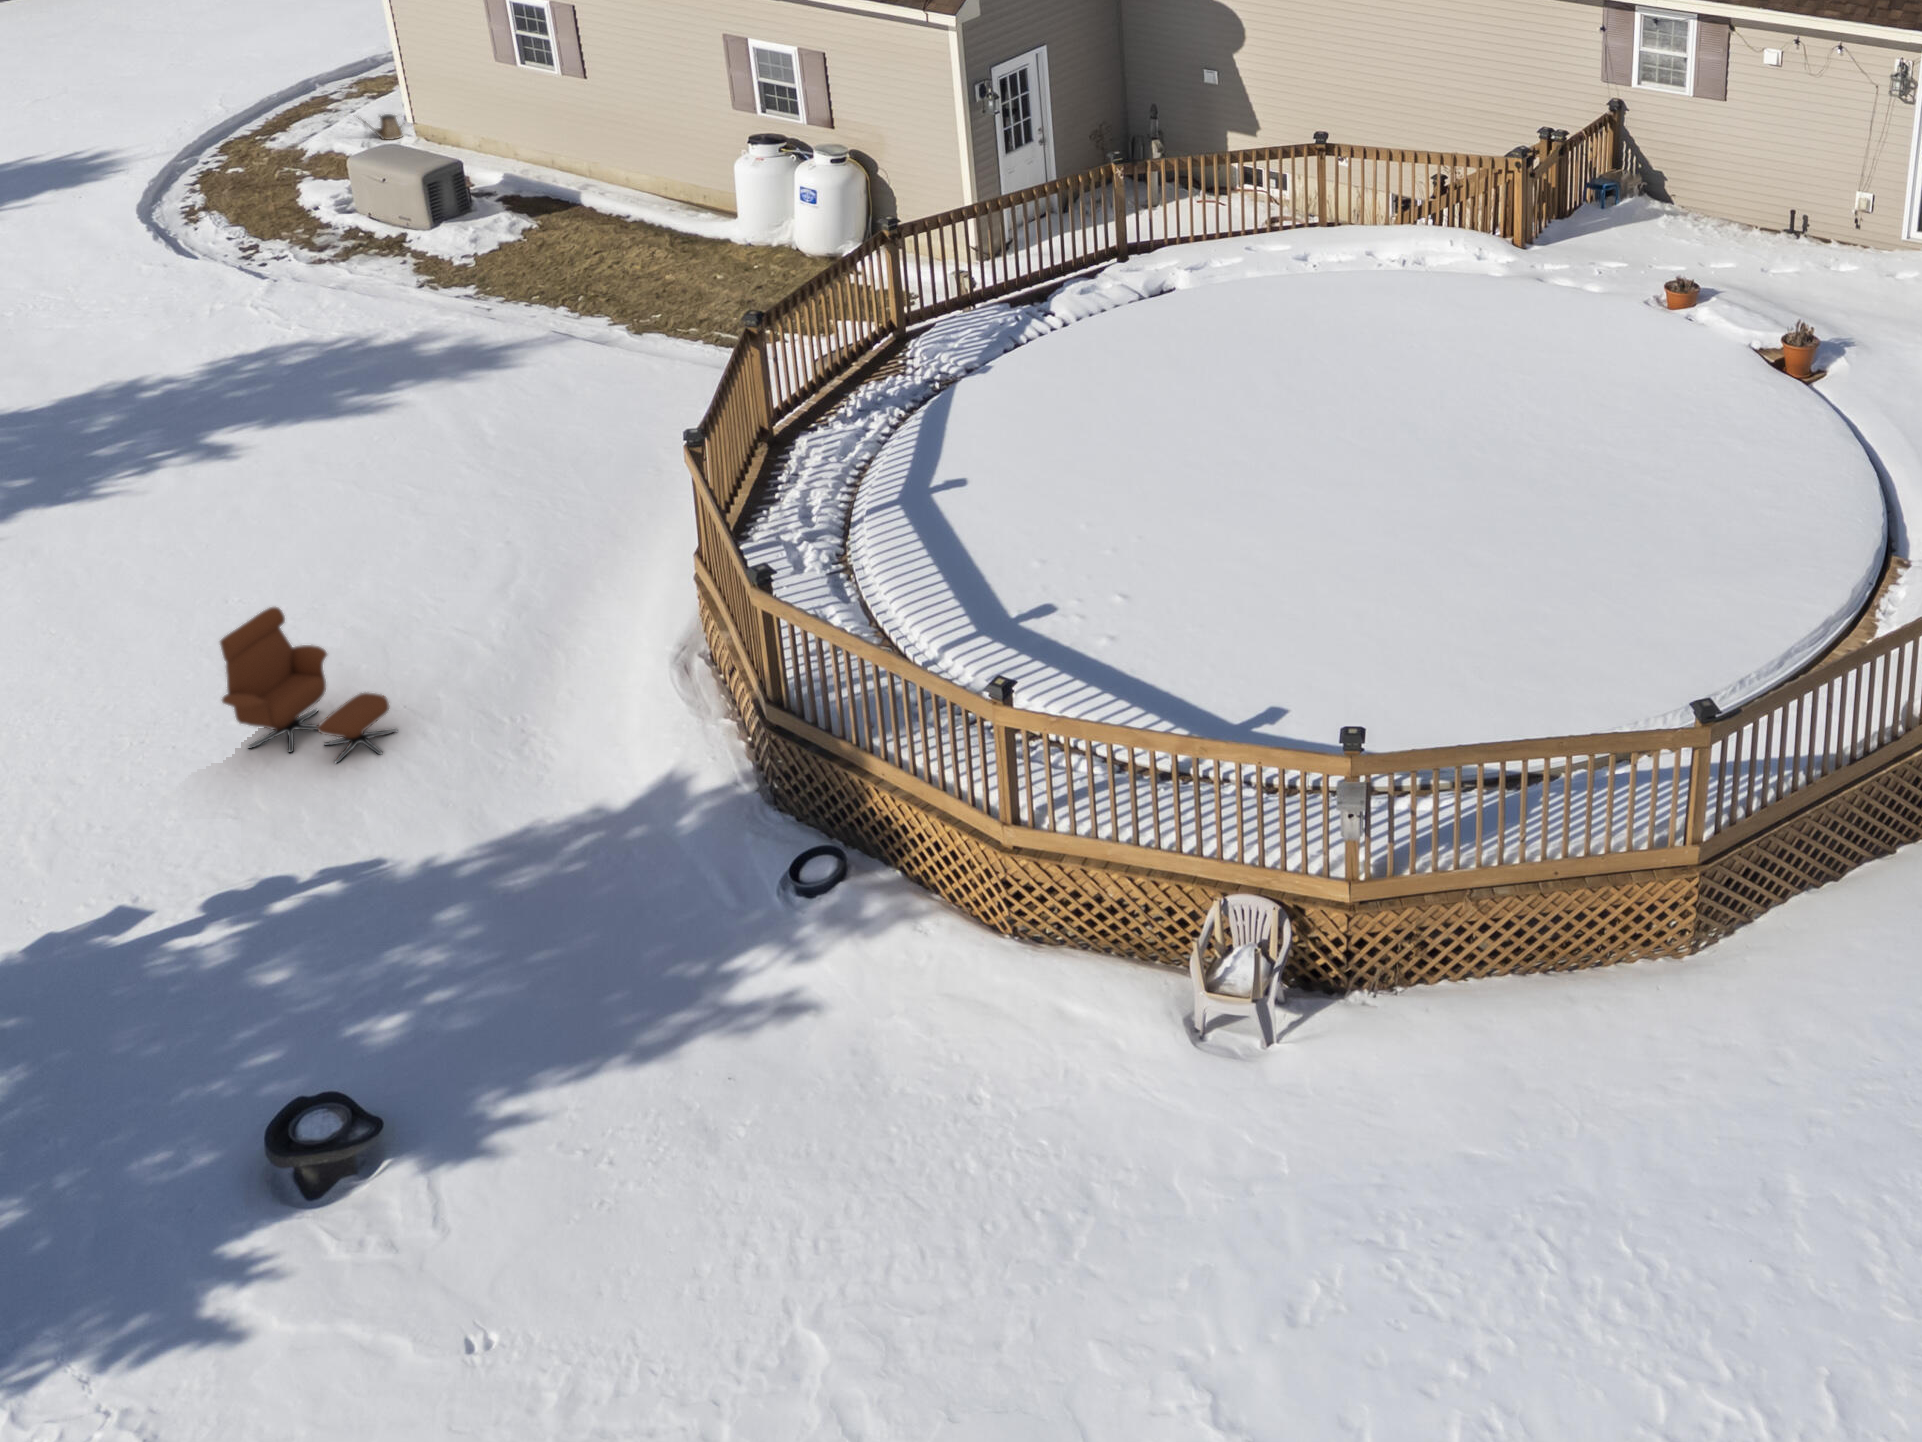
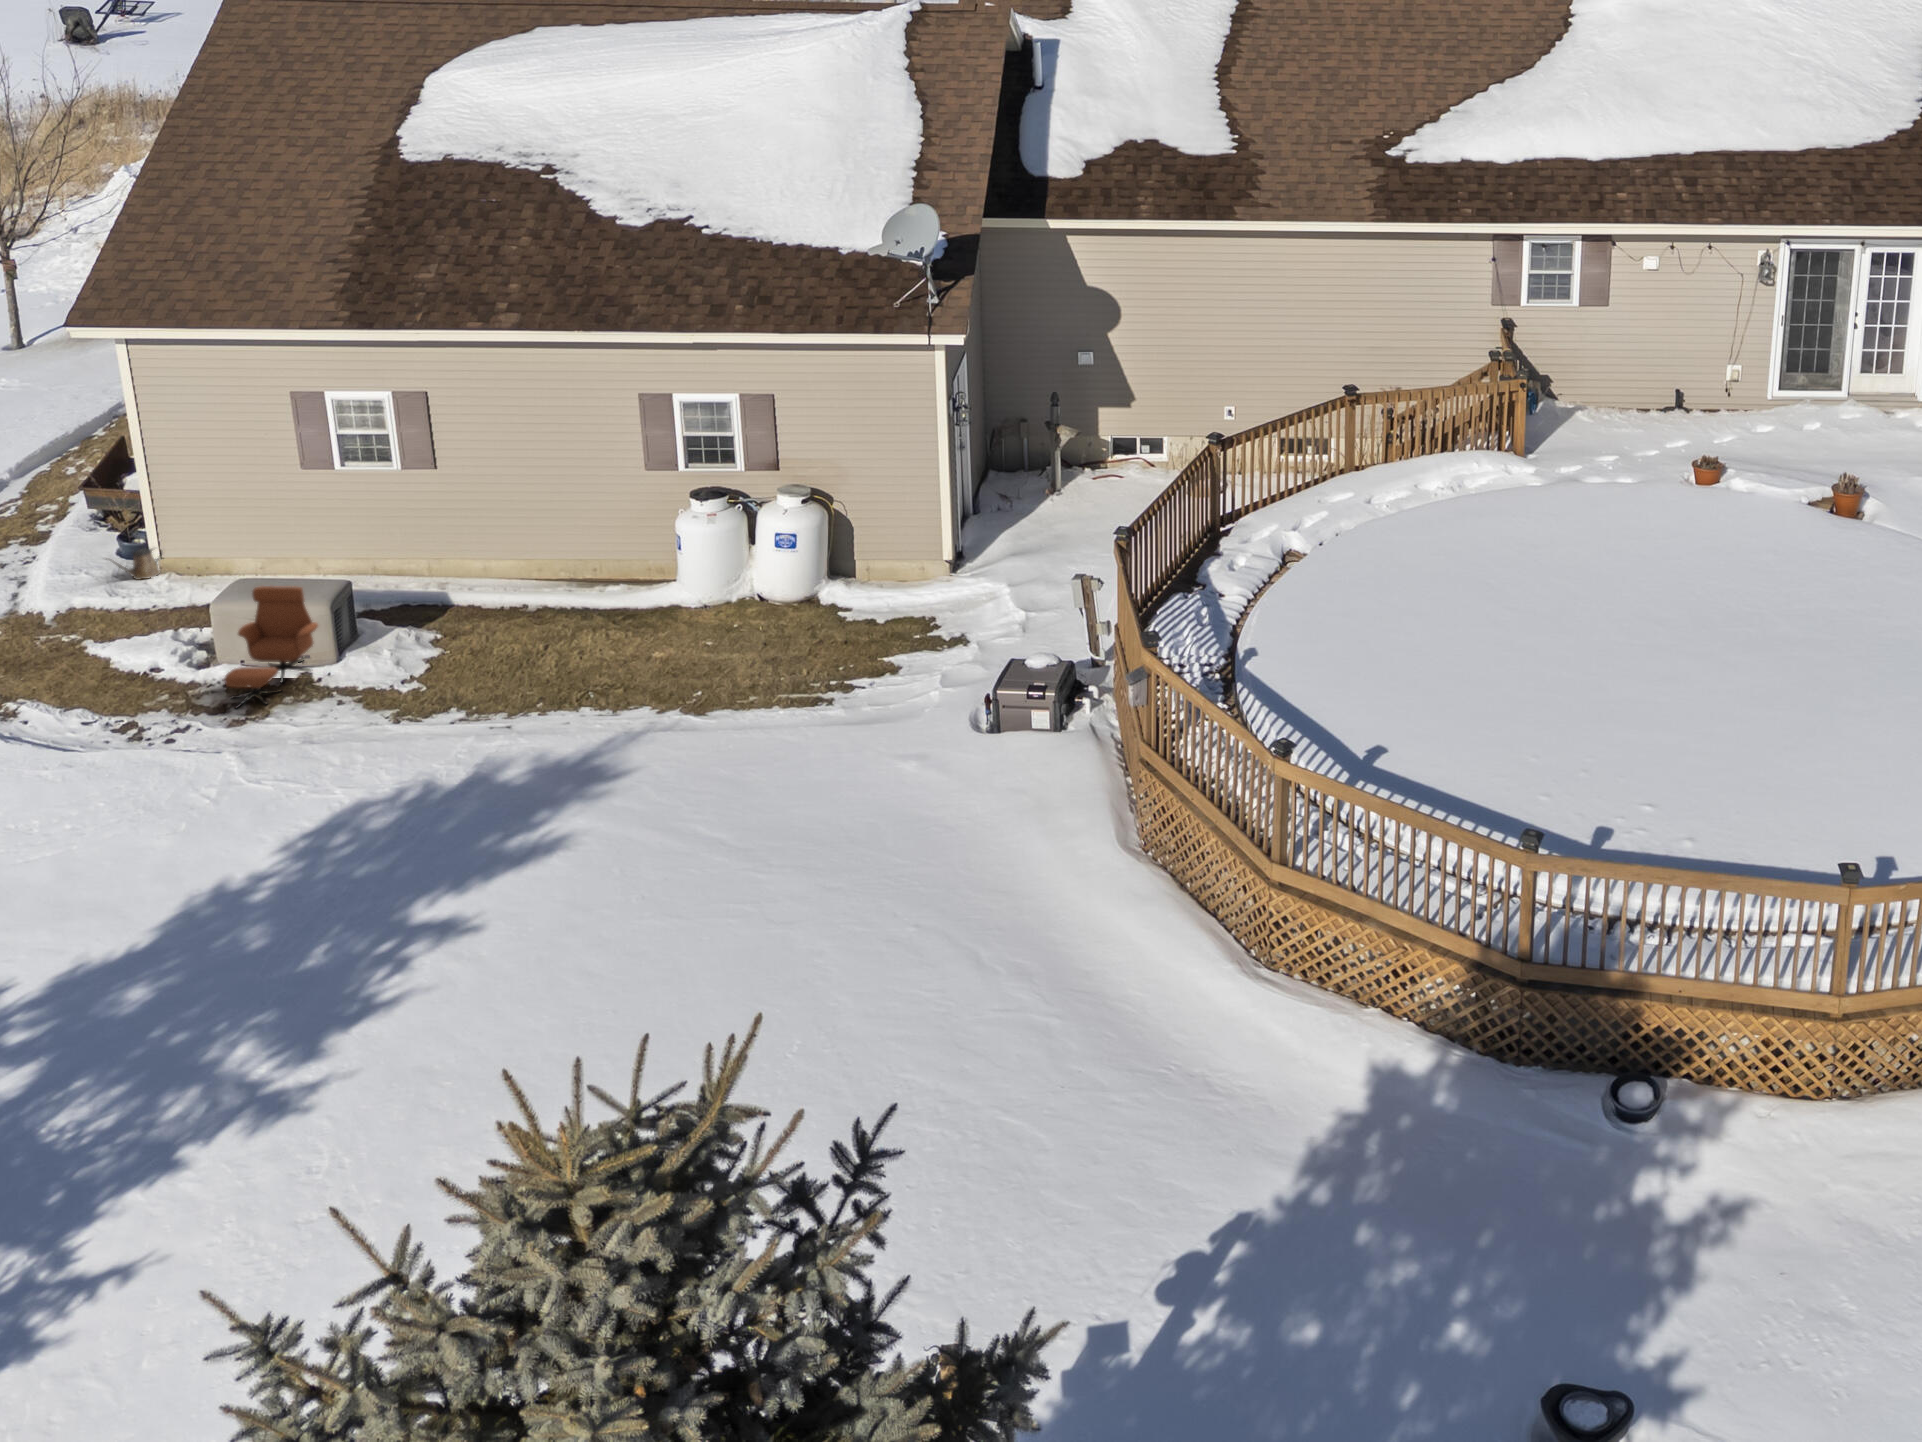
lounge chair: present [220,607,397,763] -> present [225,586,318,709]

